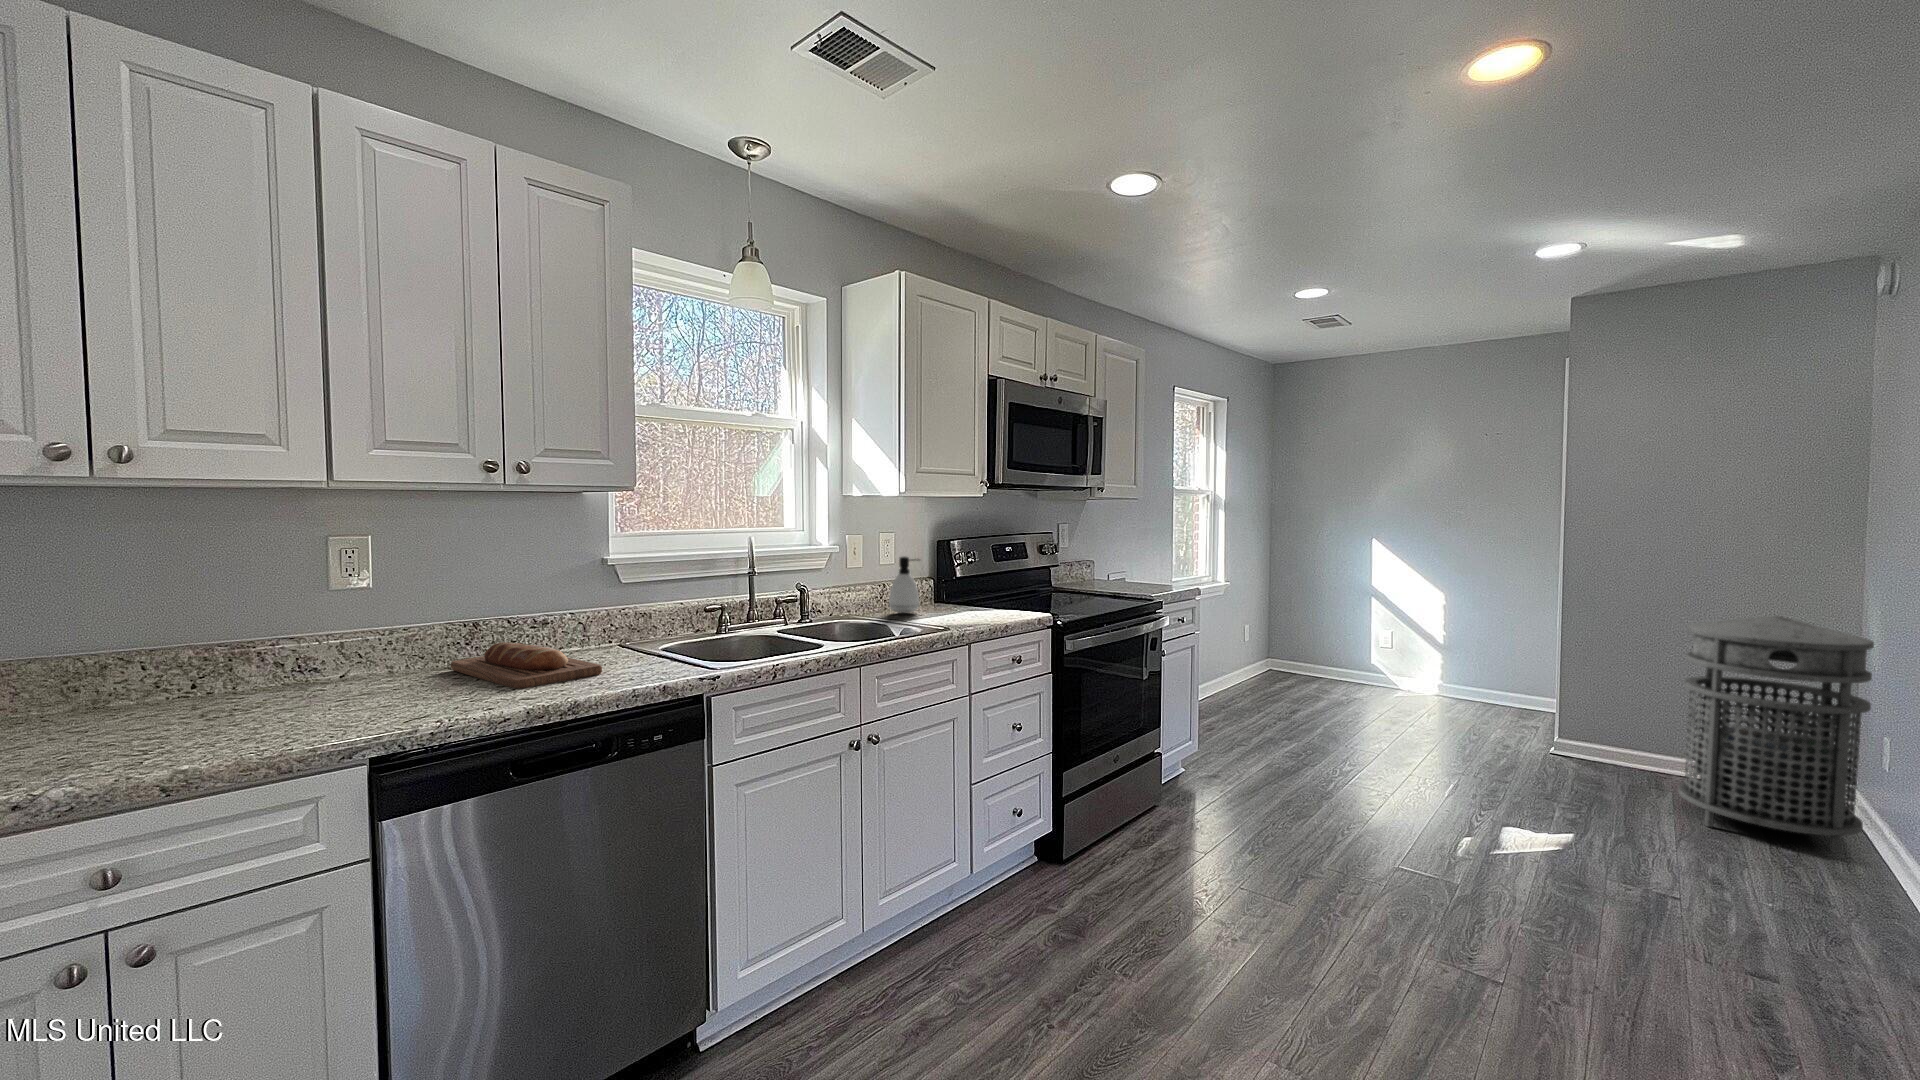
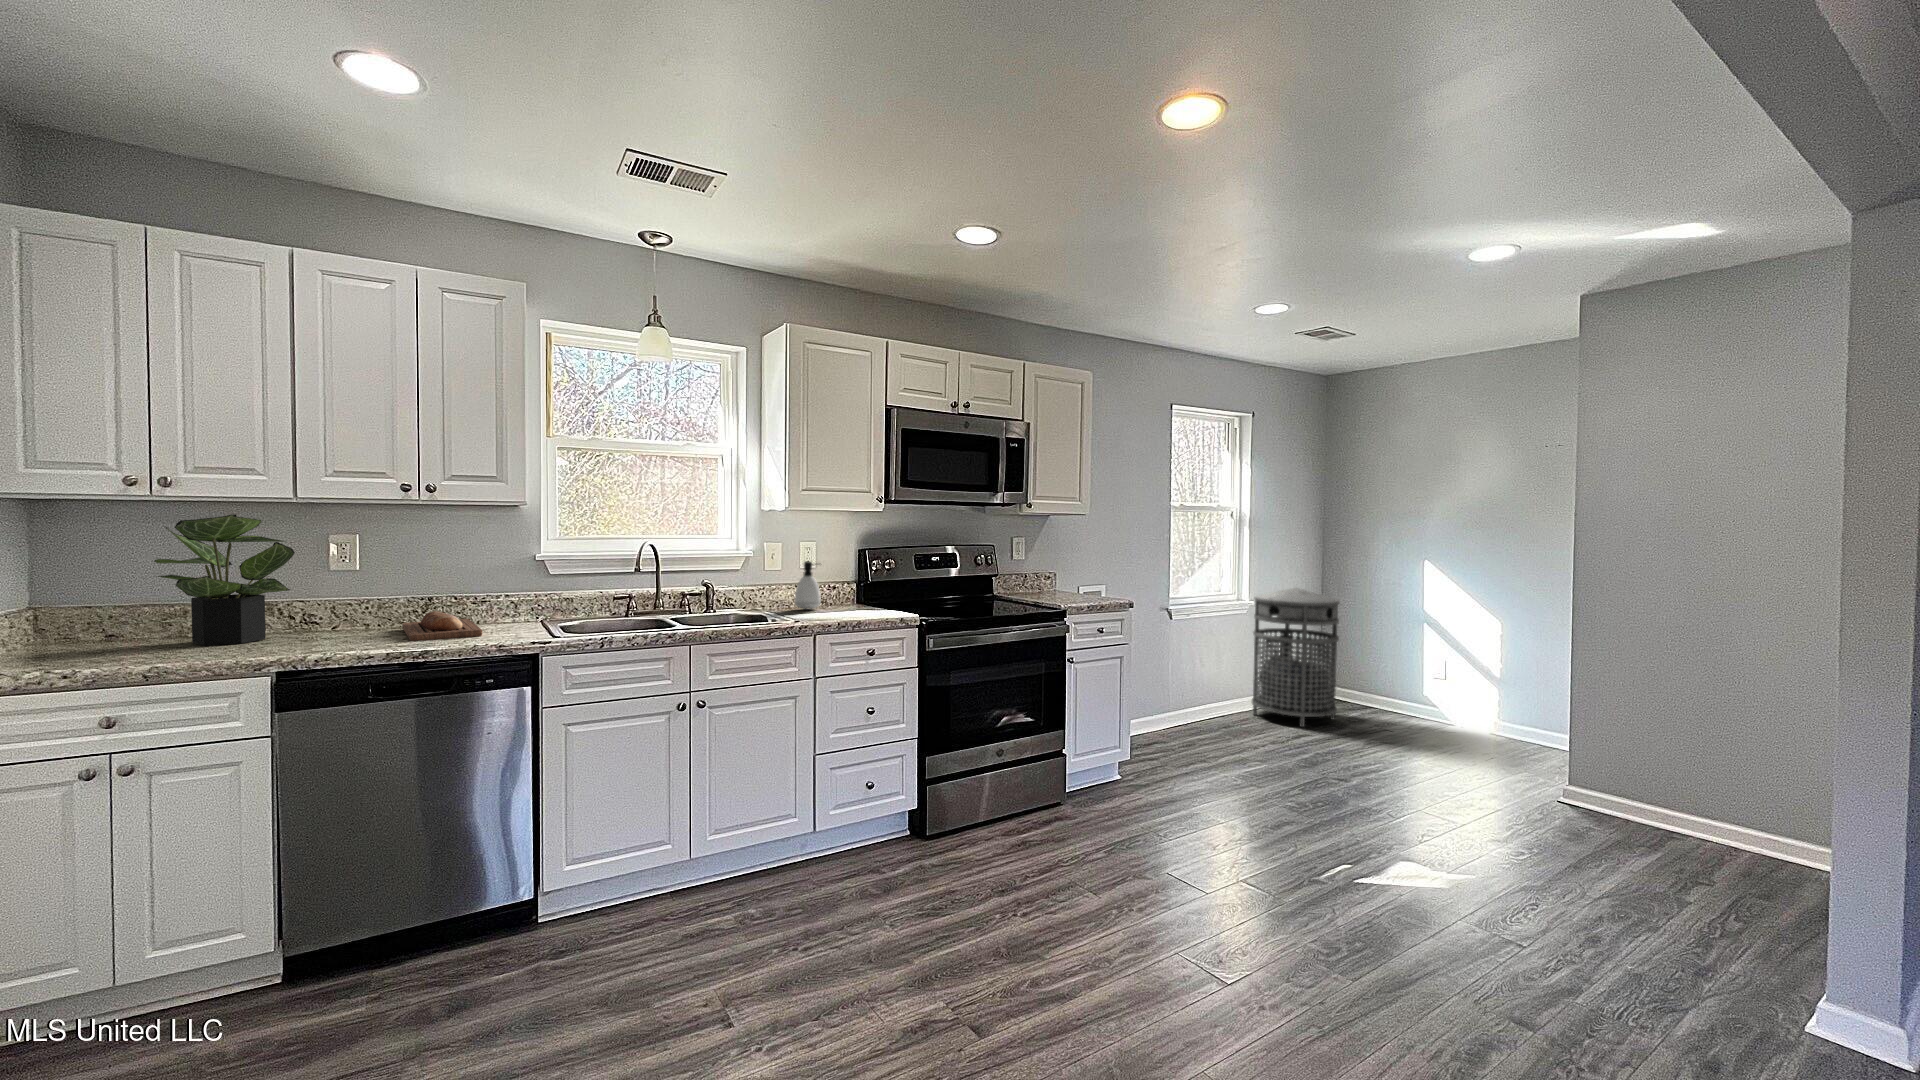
potted plant: none [56,508,303,722] -> present [154,515,295,646]
trash can: present [1678,615,1874,853] -> present [1252,588,1340,727]

